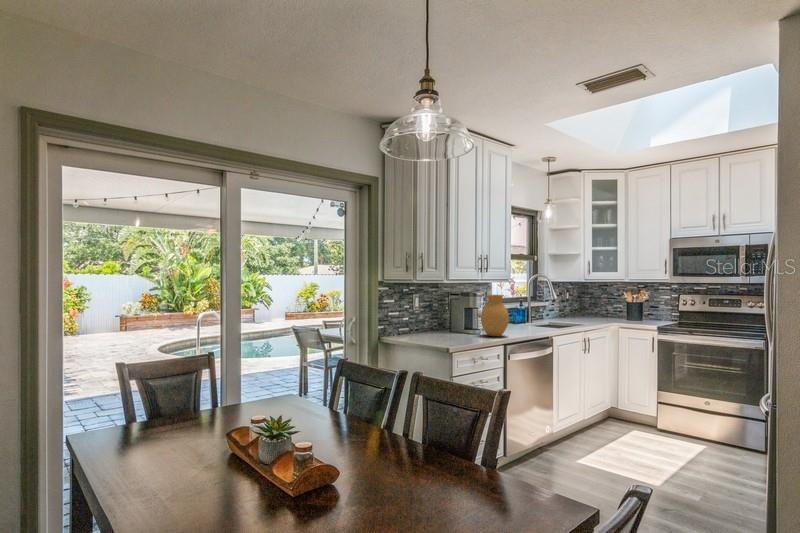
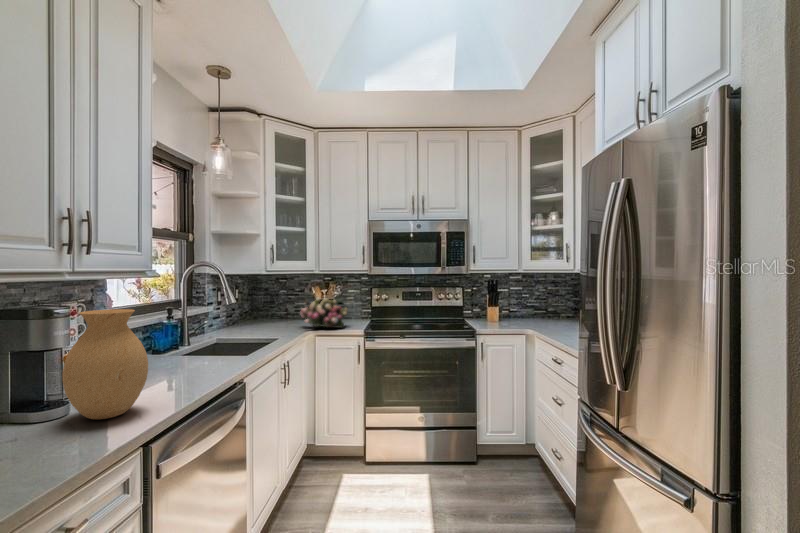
flower arrangement: none [609,300,650,324] -> present [300,298,348,328]

